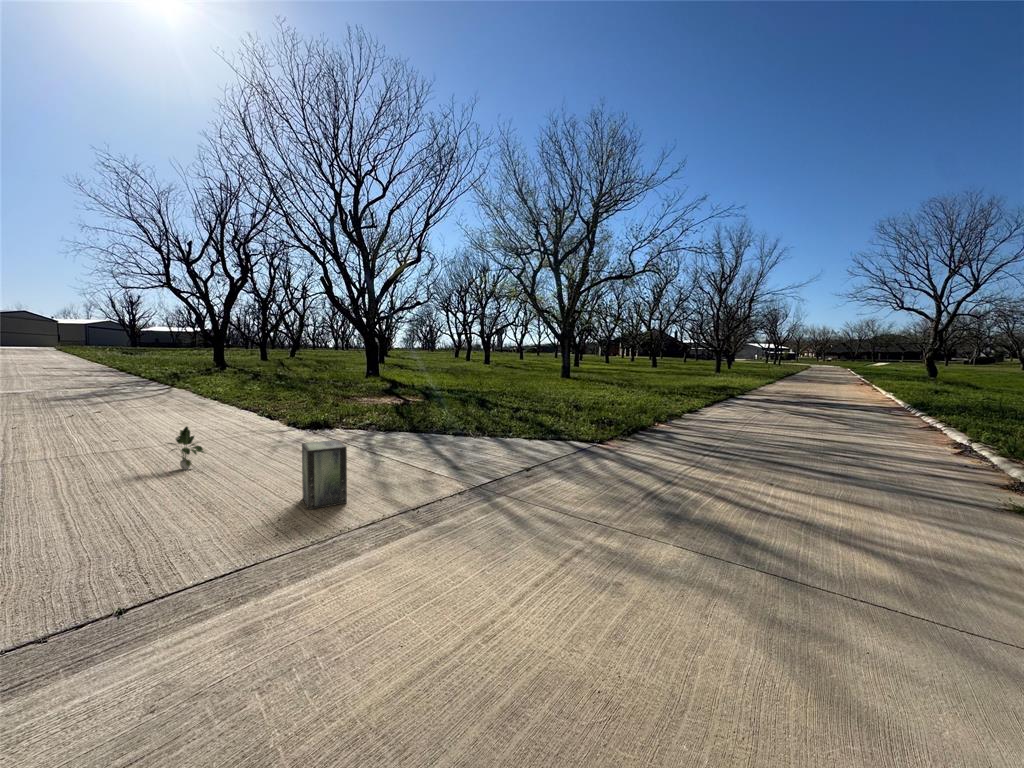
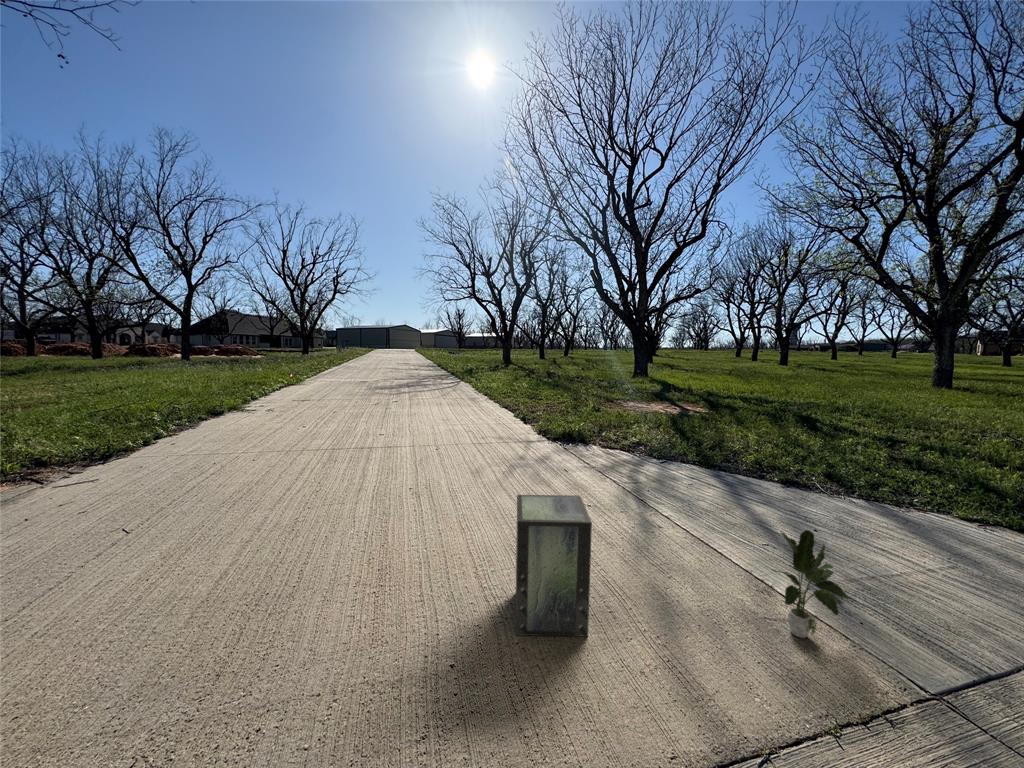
potted plant: present [168,427,205,470] -> present [773,530,852,638]

